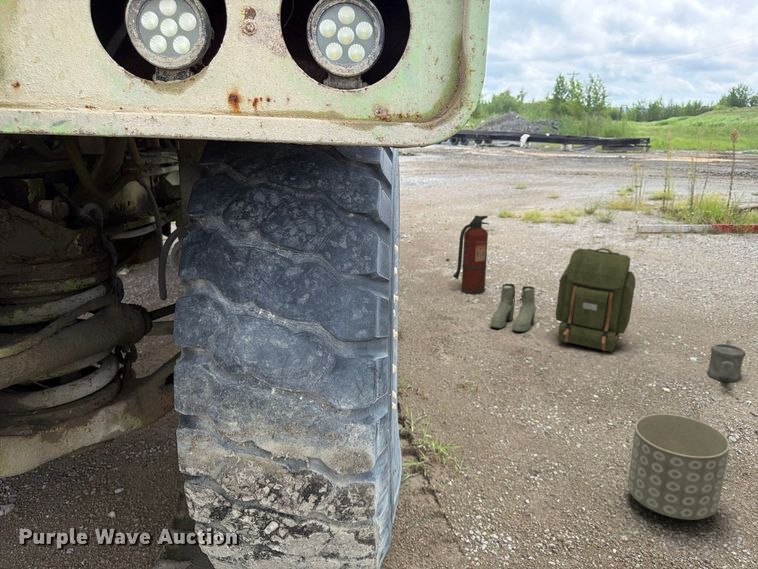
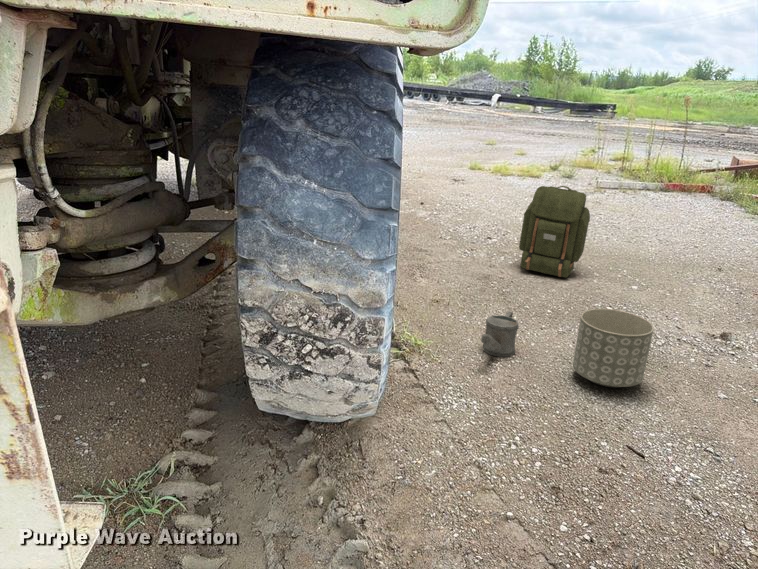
fire extinguisher: present [453,216,489,294] -> none [426,158,462,232]
boots: present [491,284,536,332] -> none [461,219,502,261]
watering can: present [707,340,745,382] -> present [481,311,519,357]

